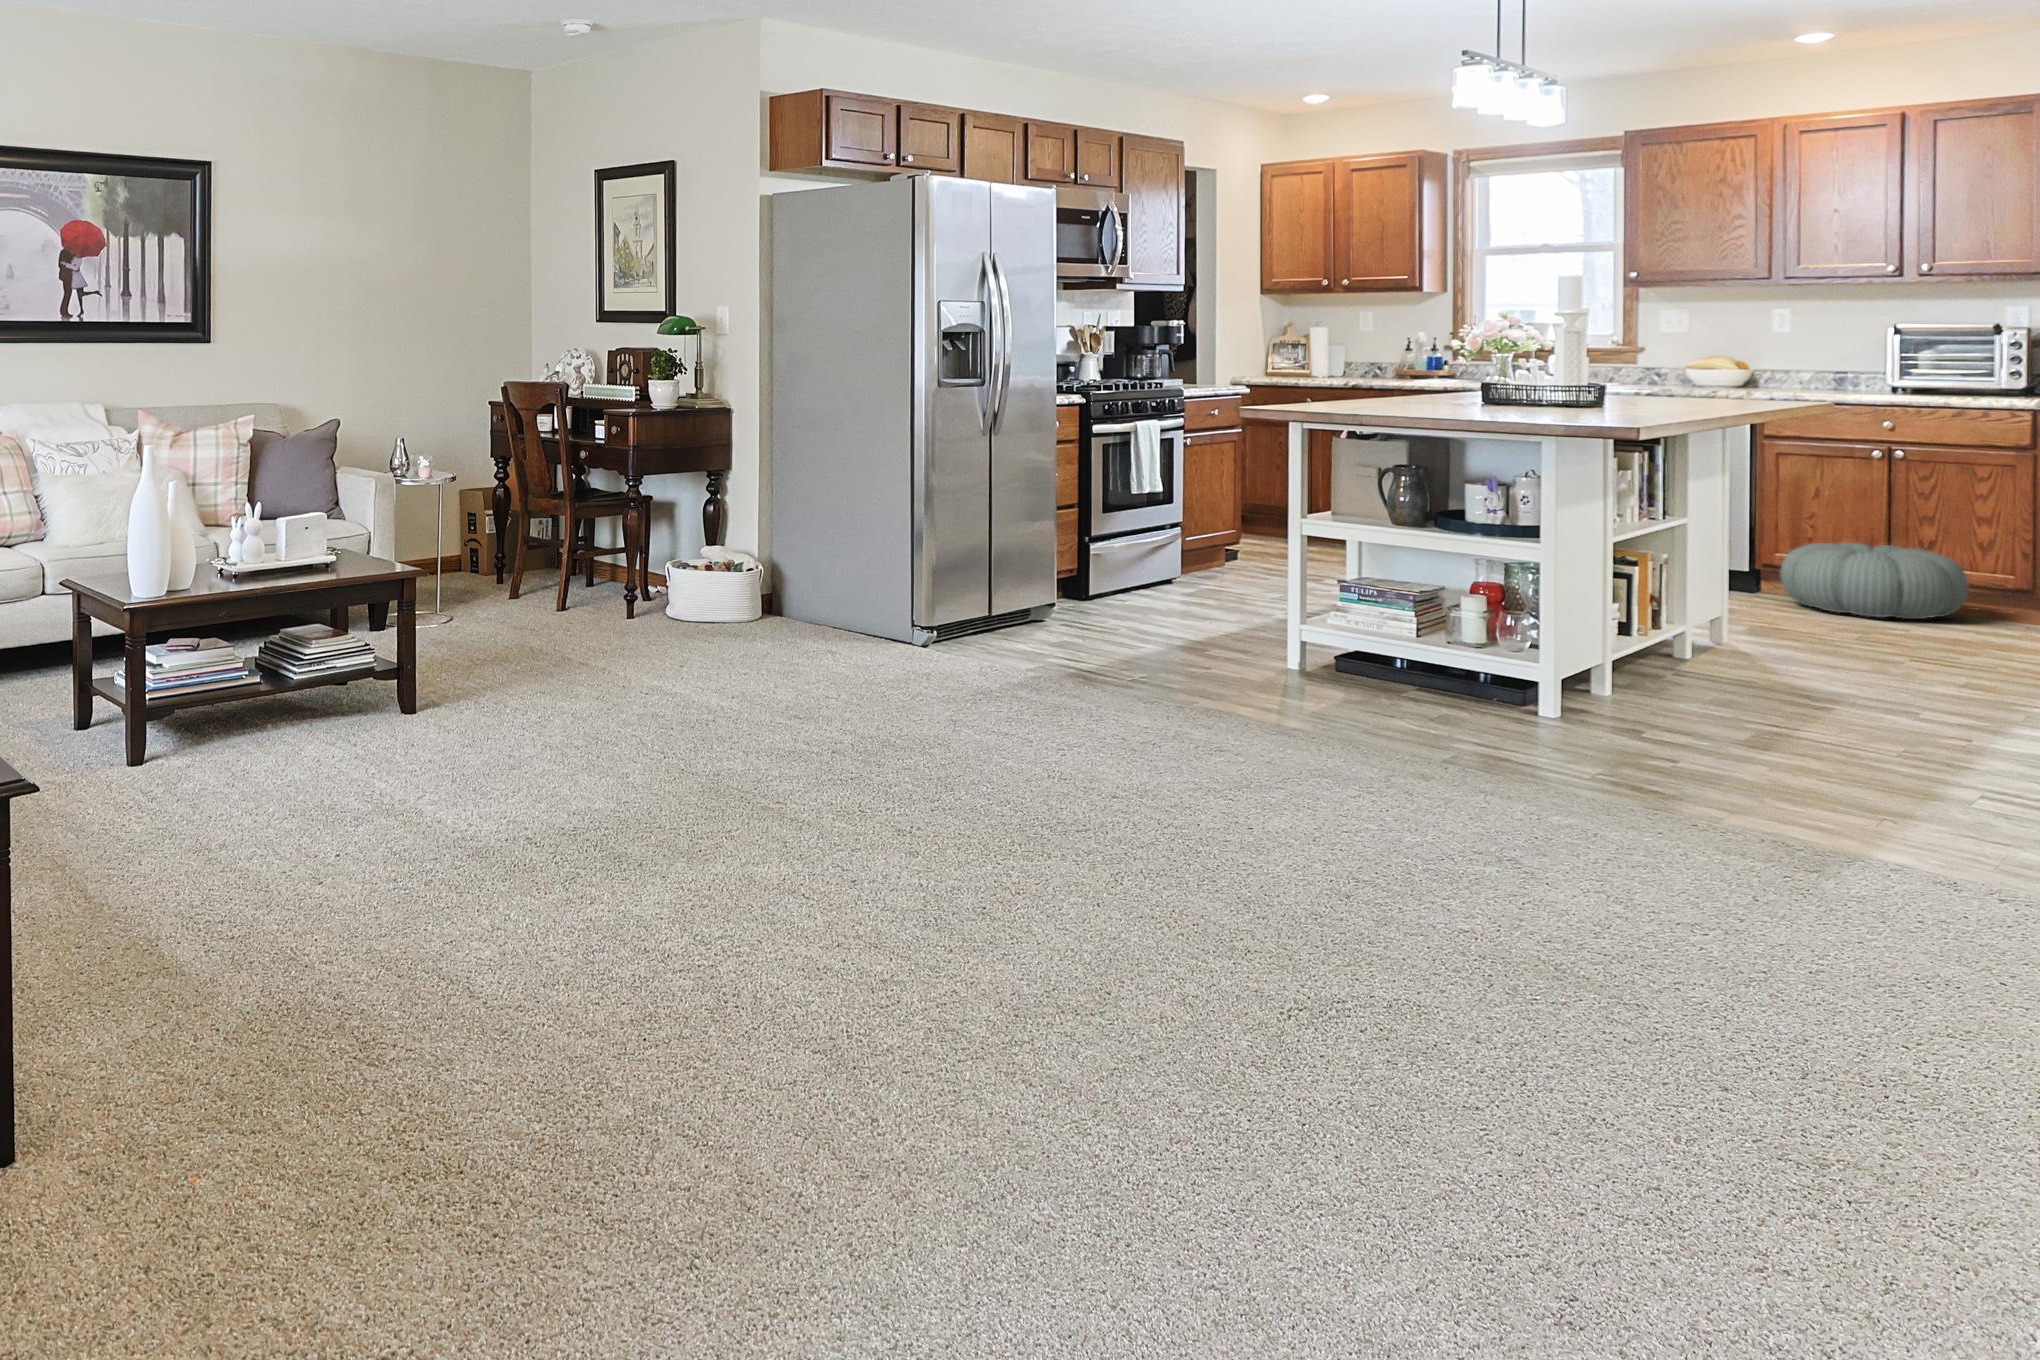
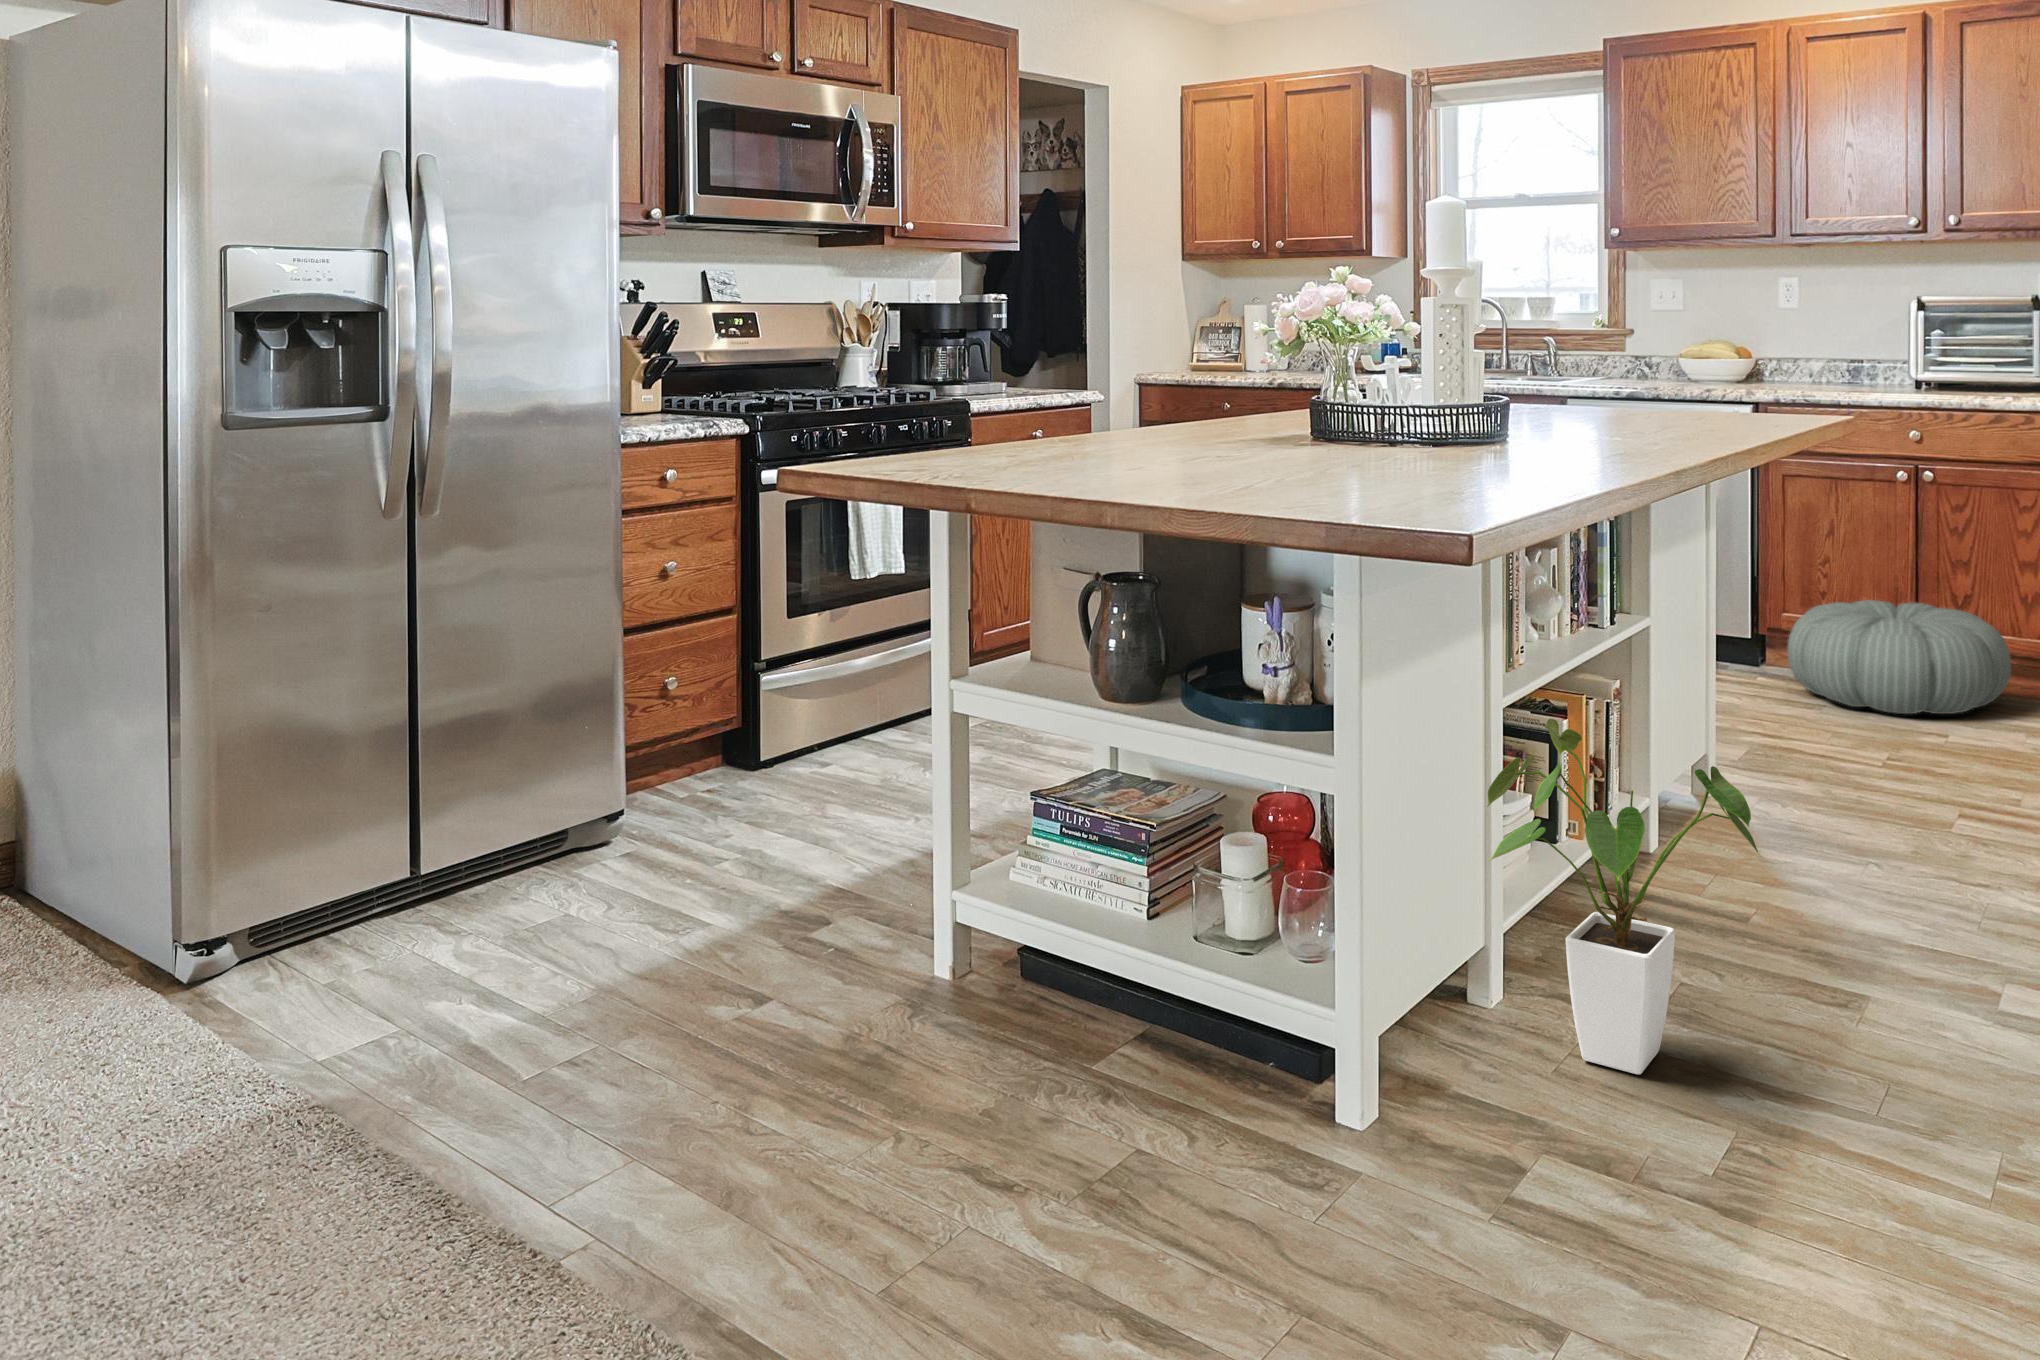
house plant: none [1604,550,1773,723] -> present [1487,719,1760,1074]

